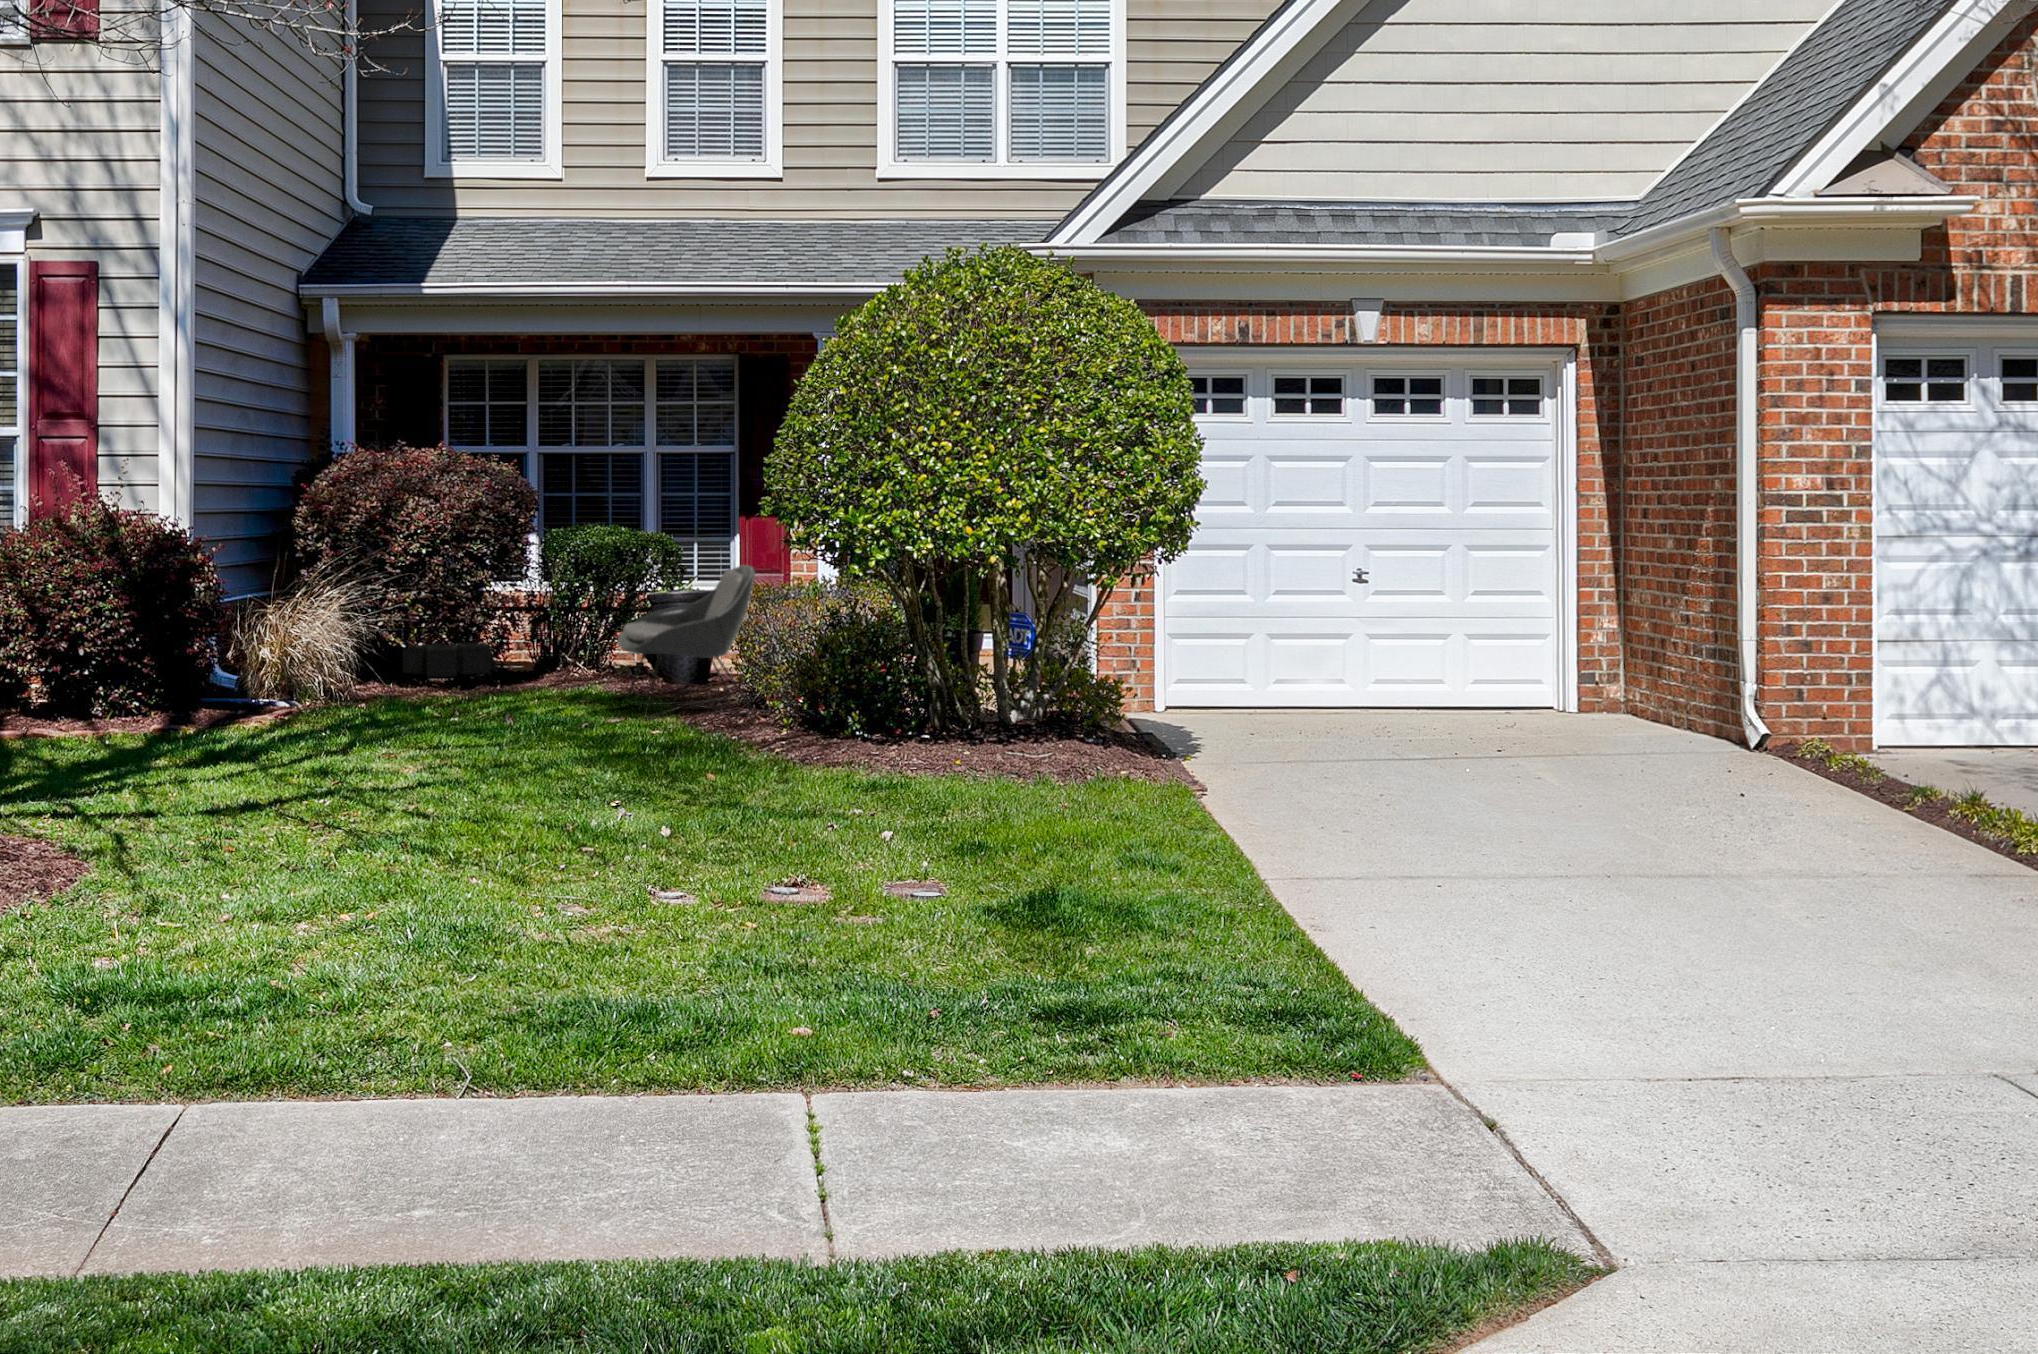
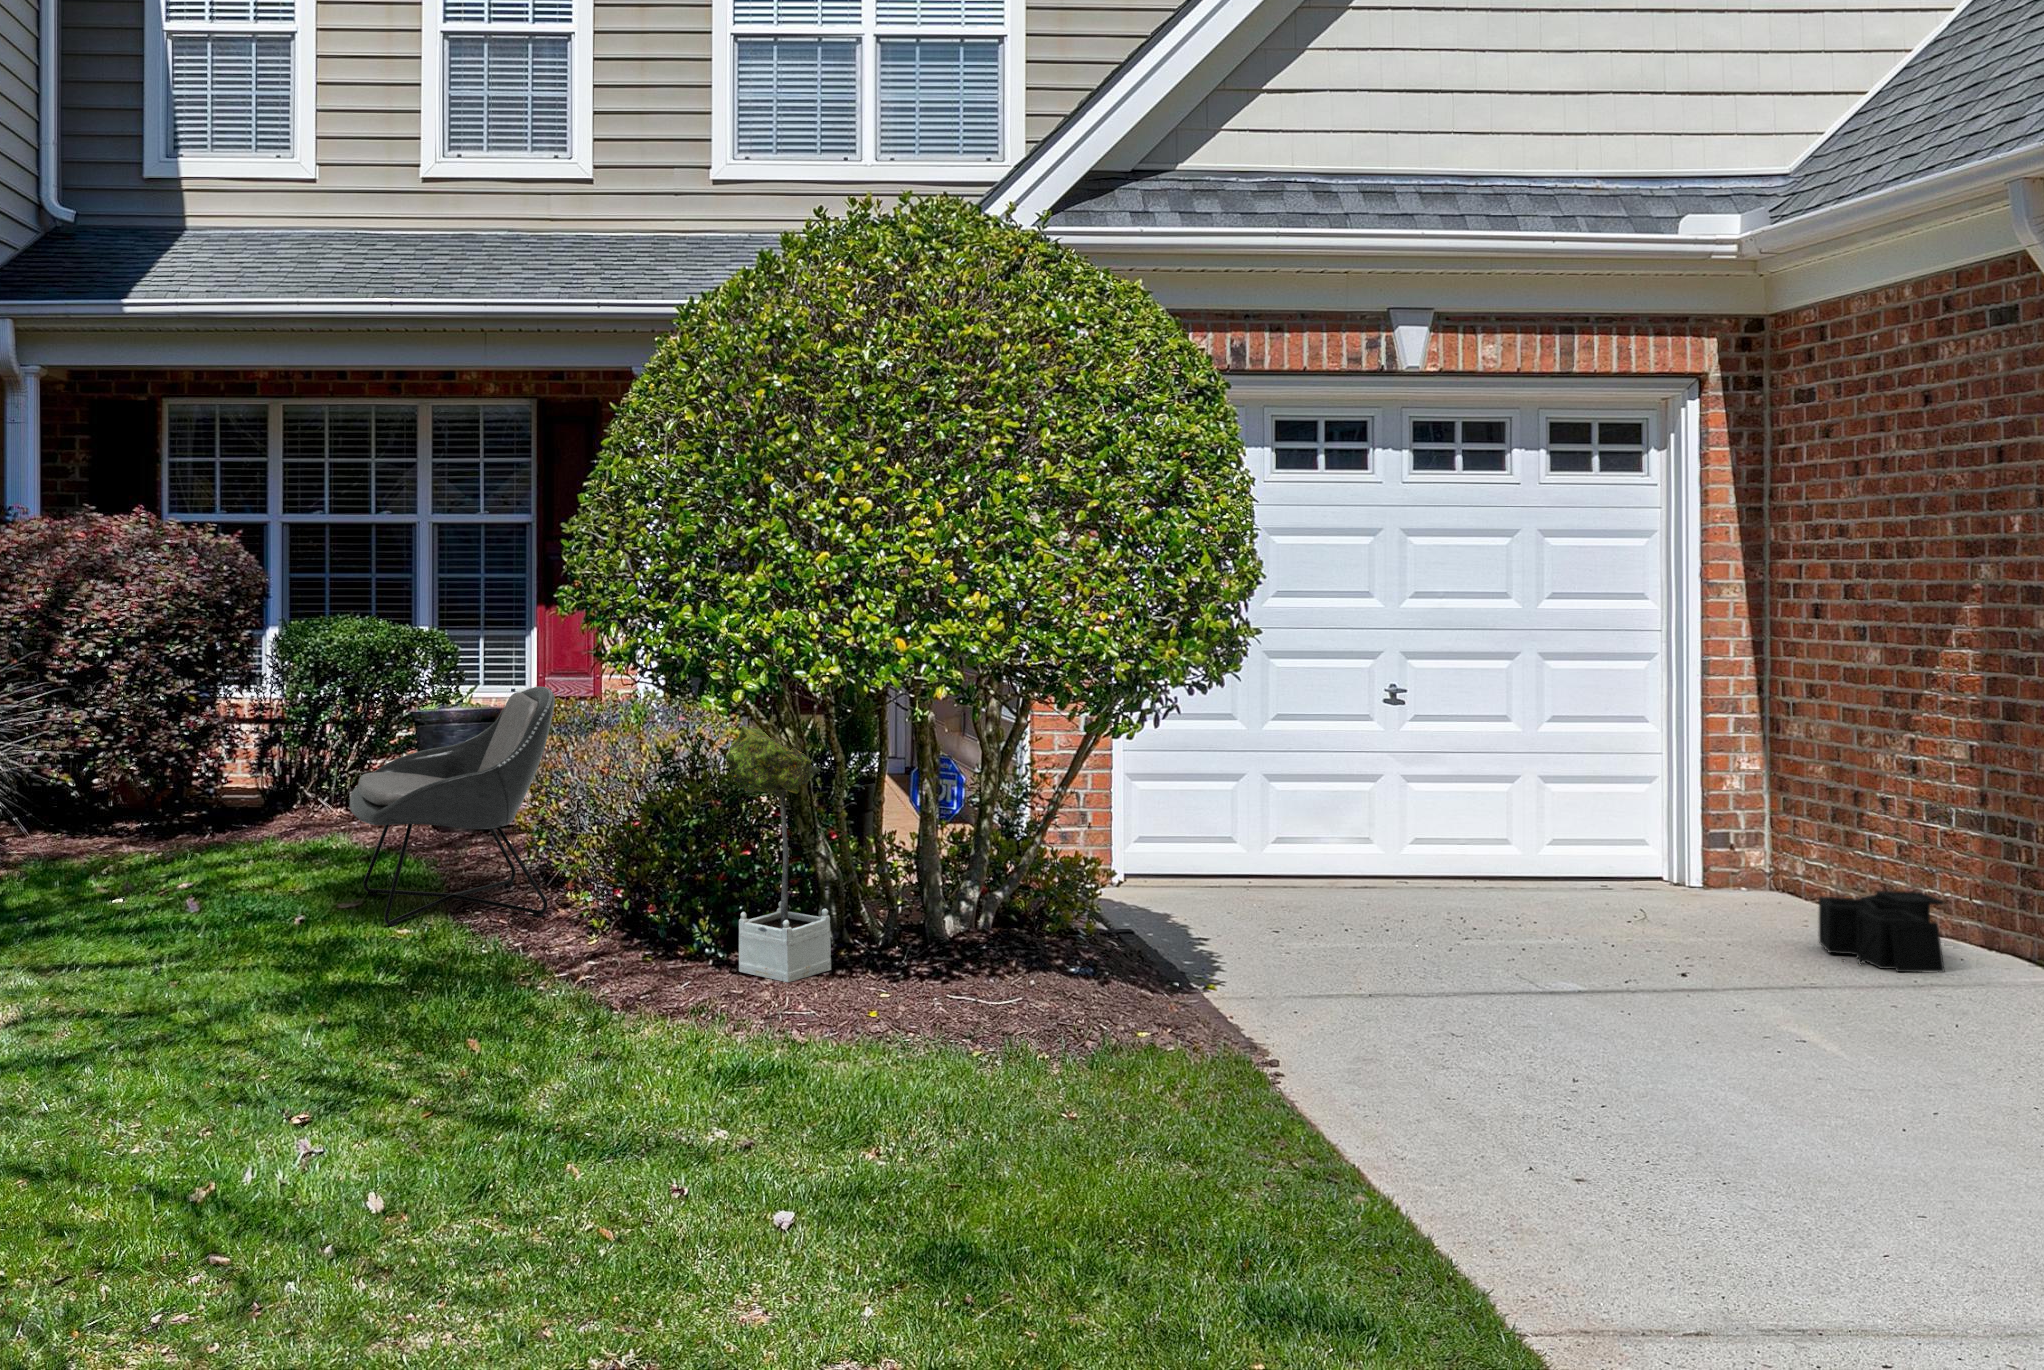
potted tree: none [865,585,933,746] -> present [726,725,831,982]
storage bin: present [403,642,497,677] -> present [1819,891,1944,973]

